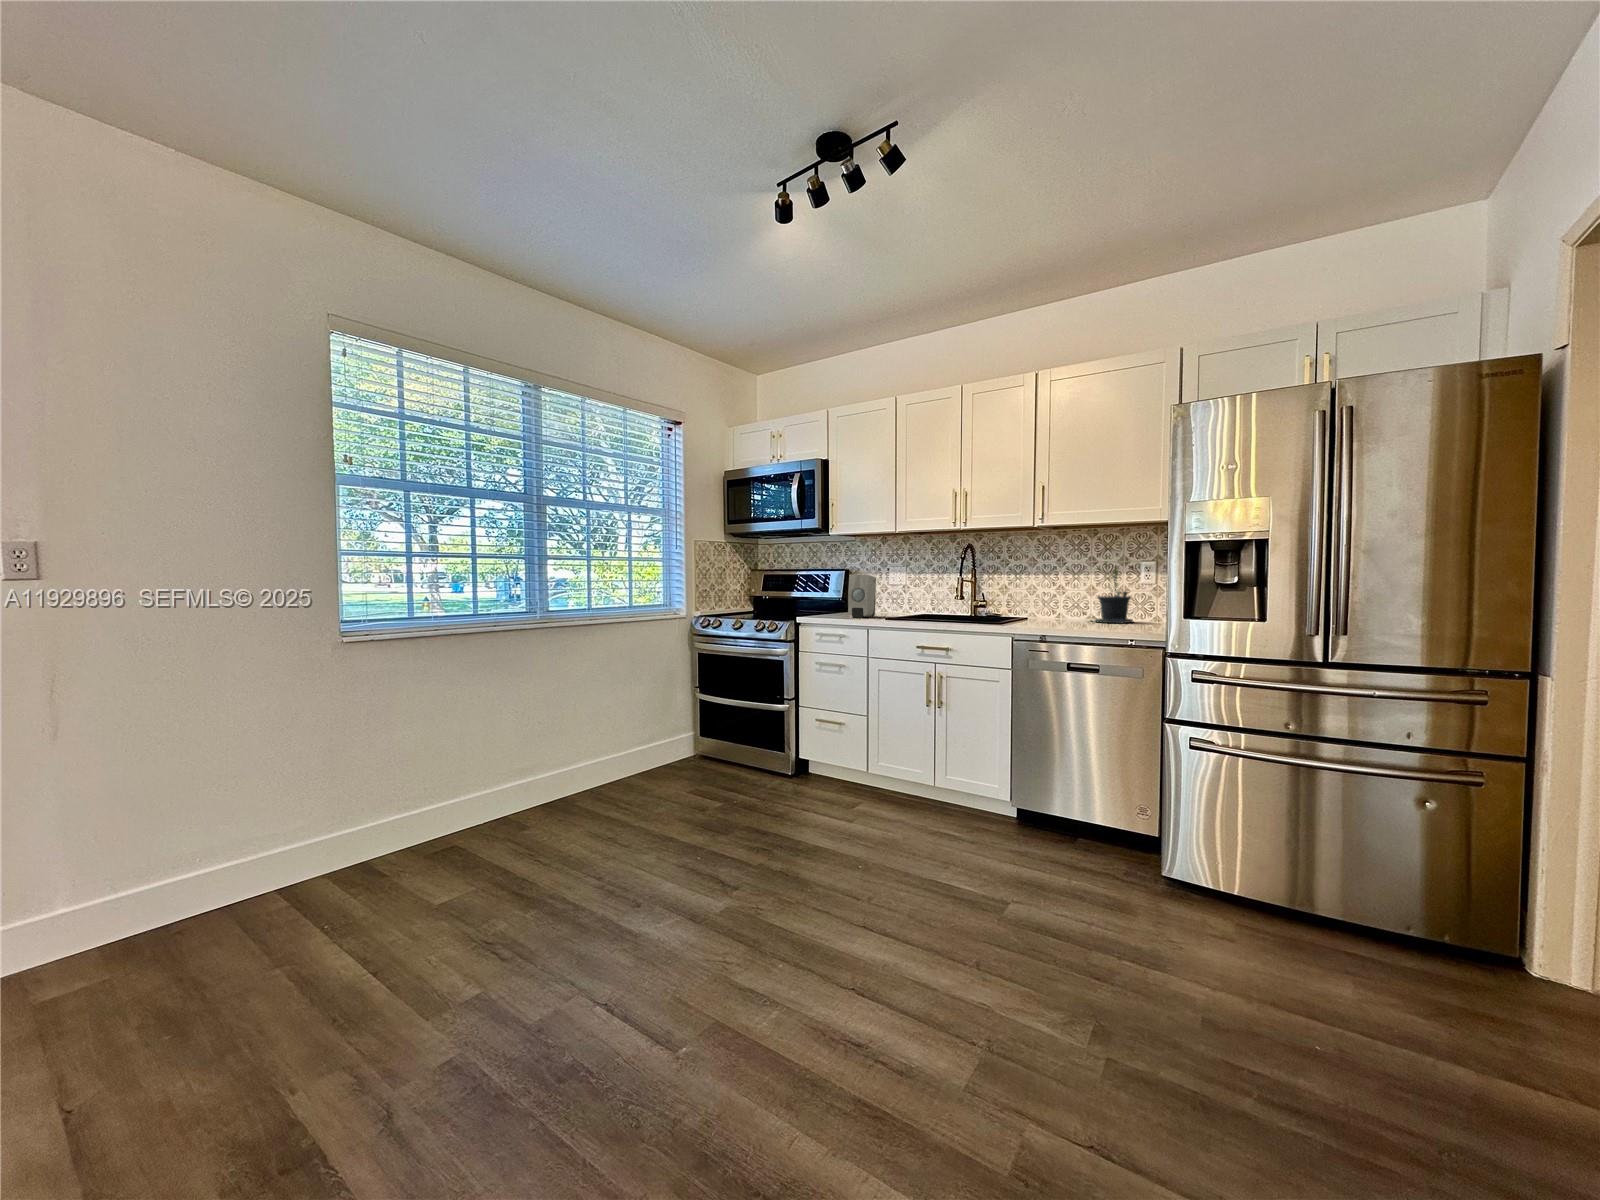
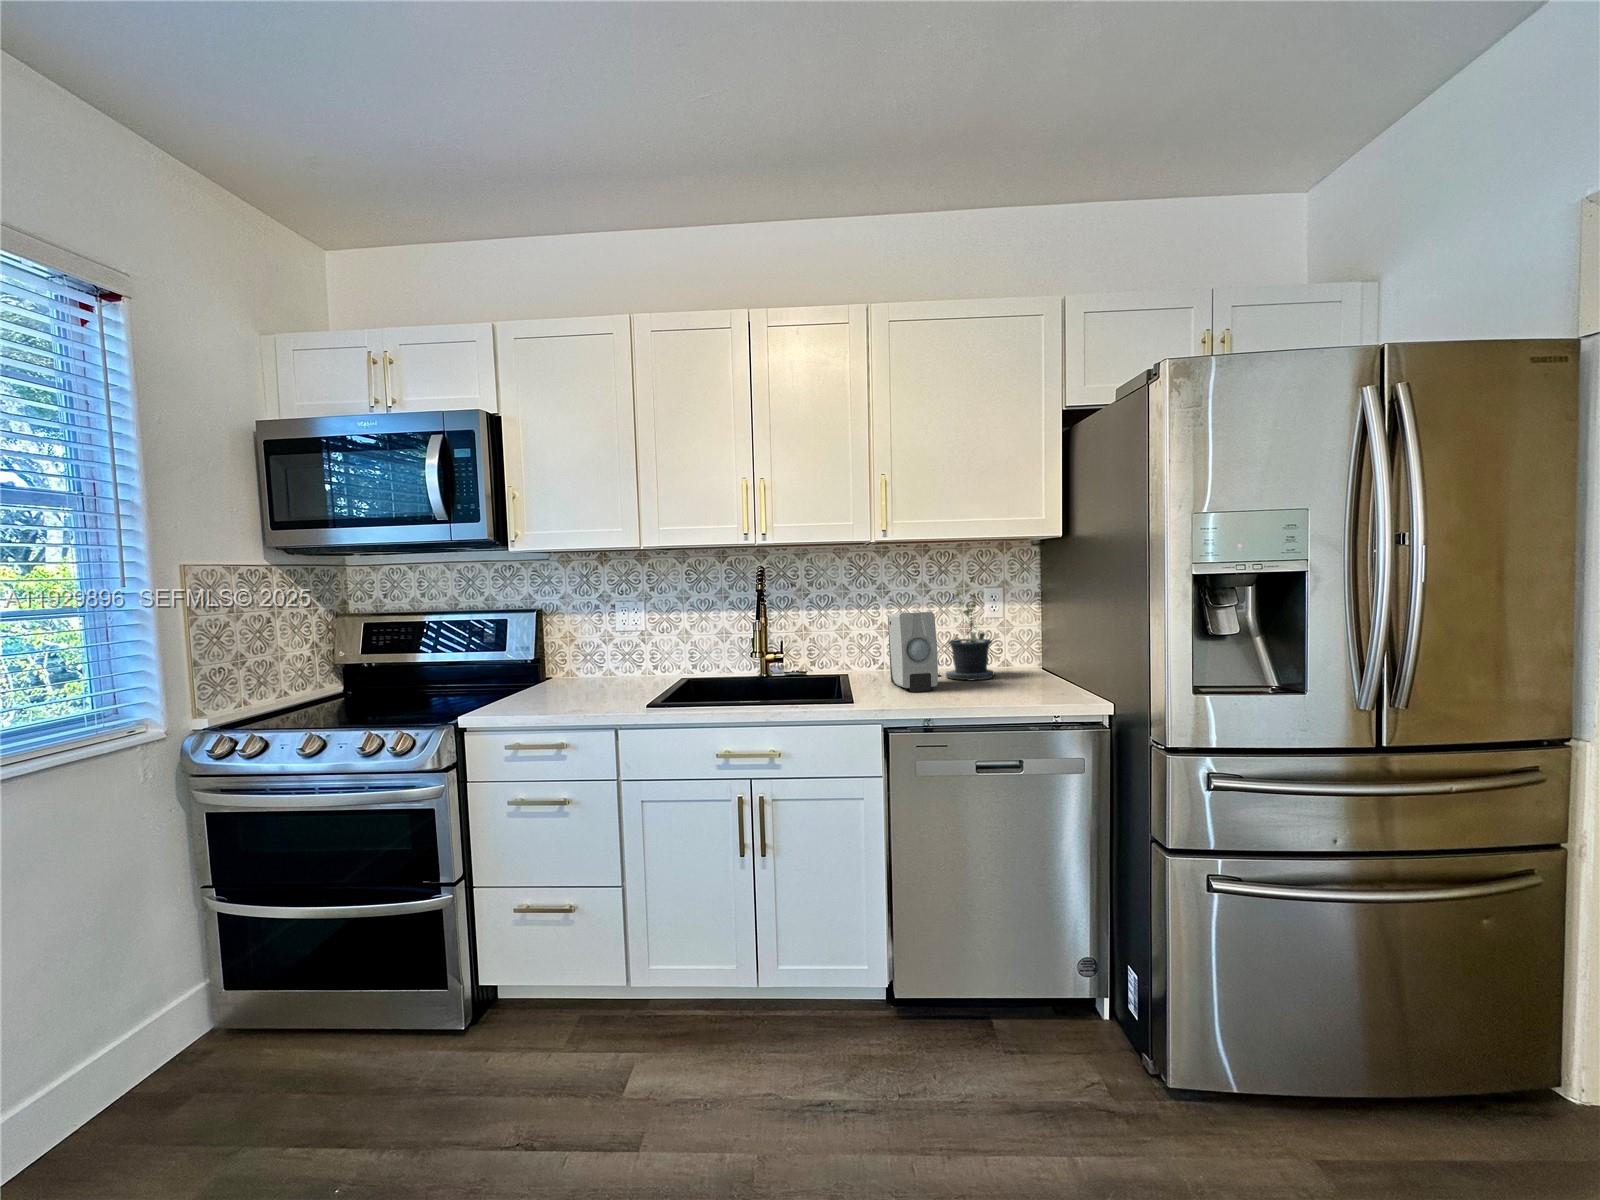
soap dispenser: present [848,574,876,618] -> present [888,612,938,692]

